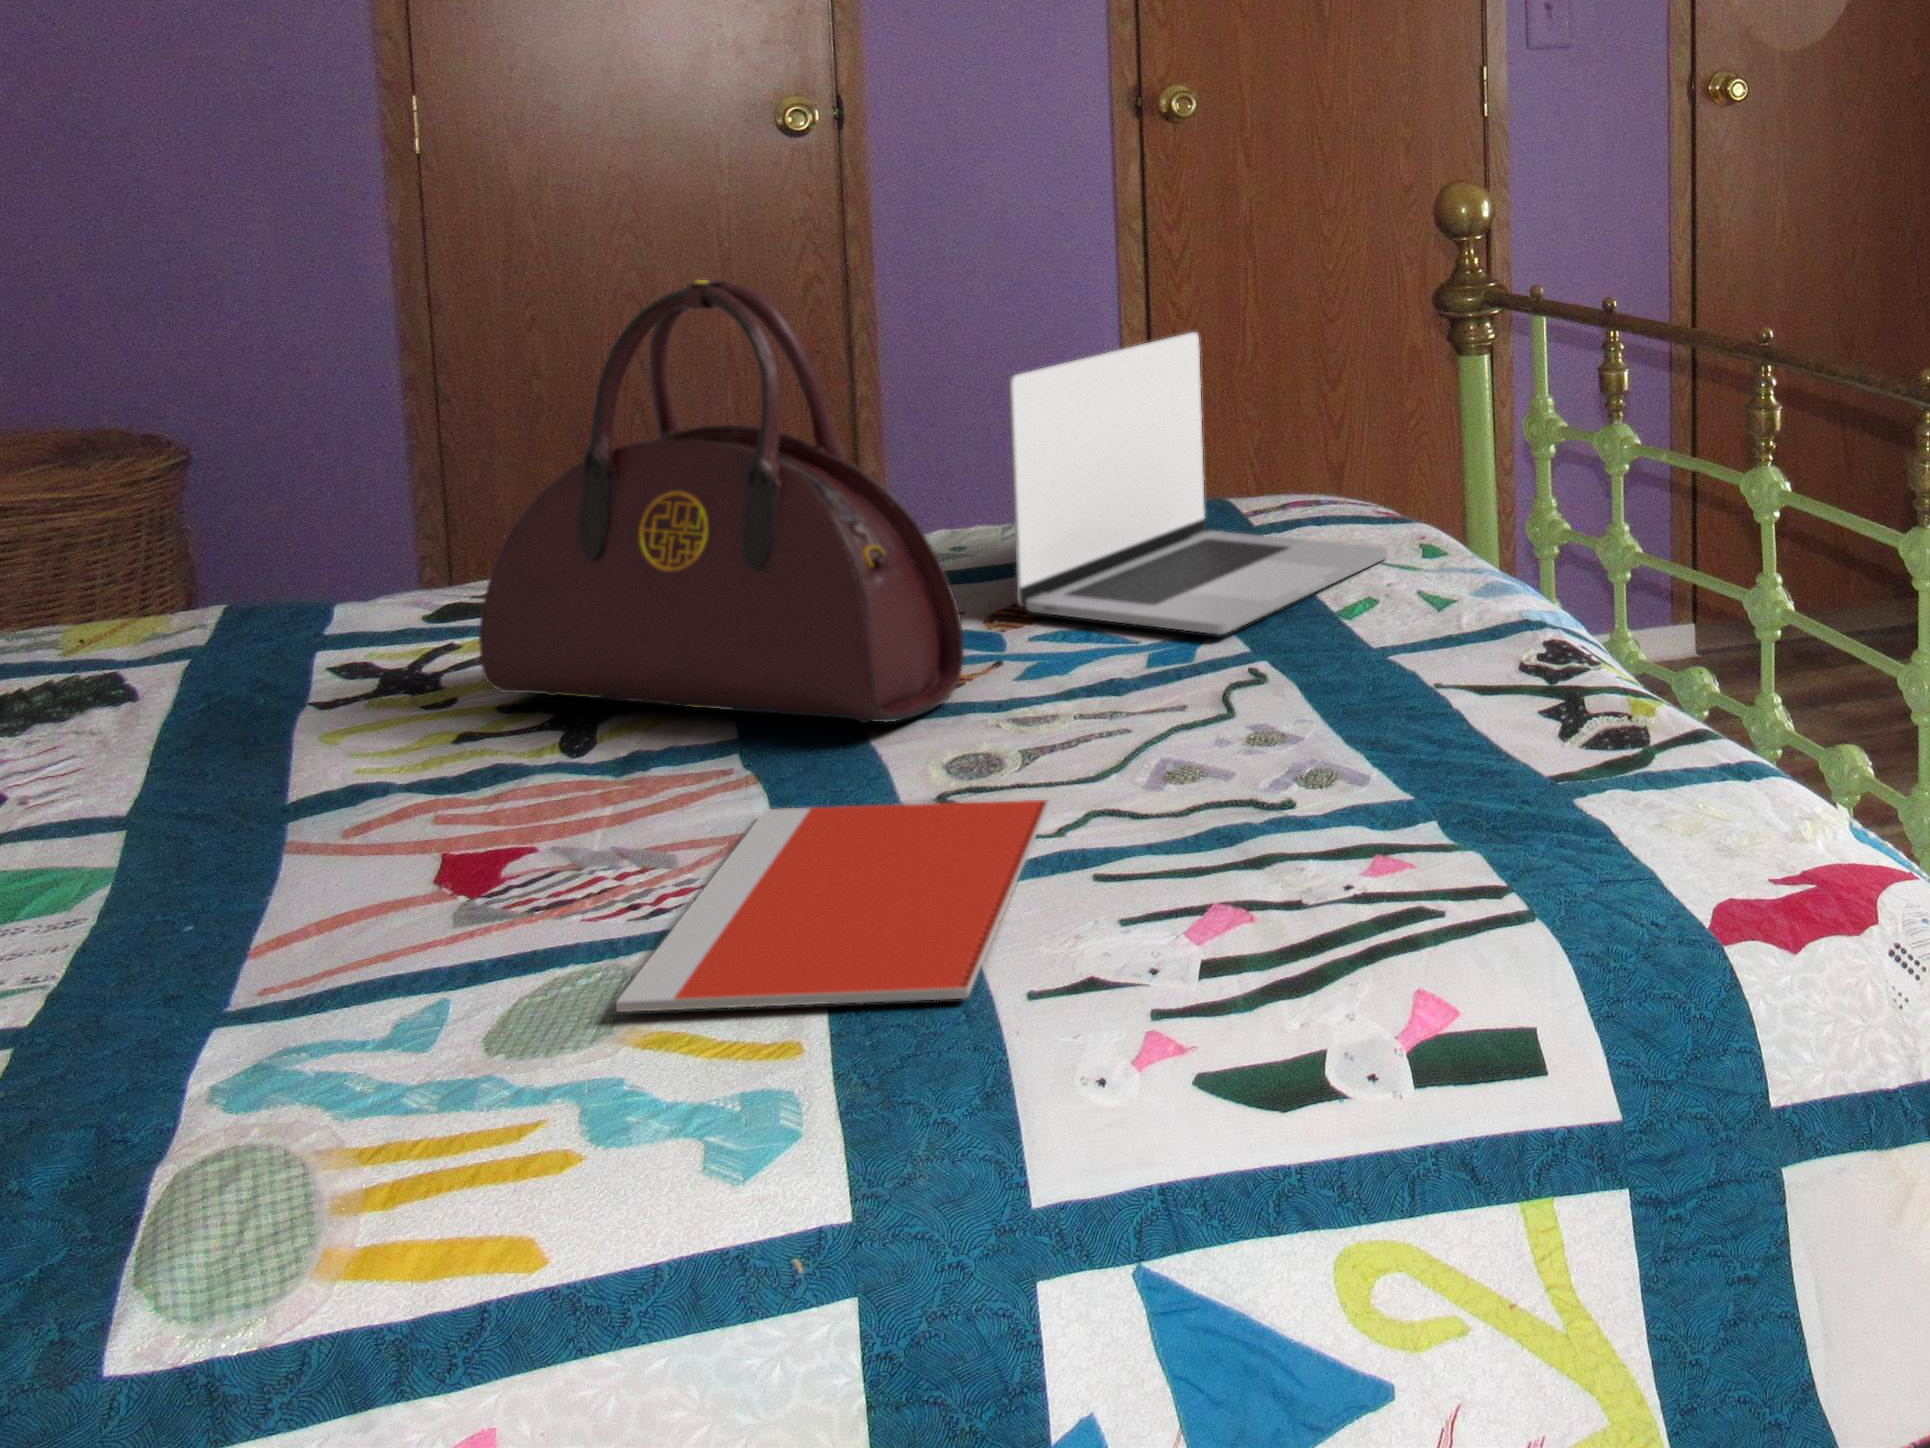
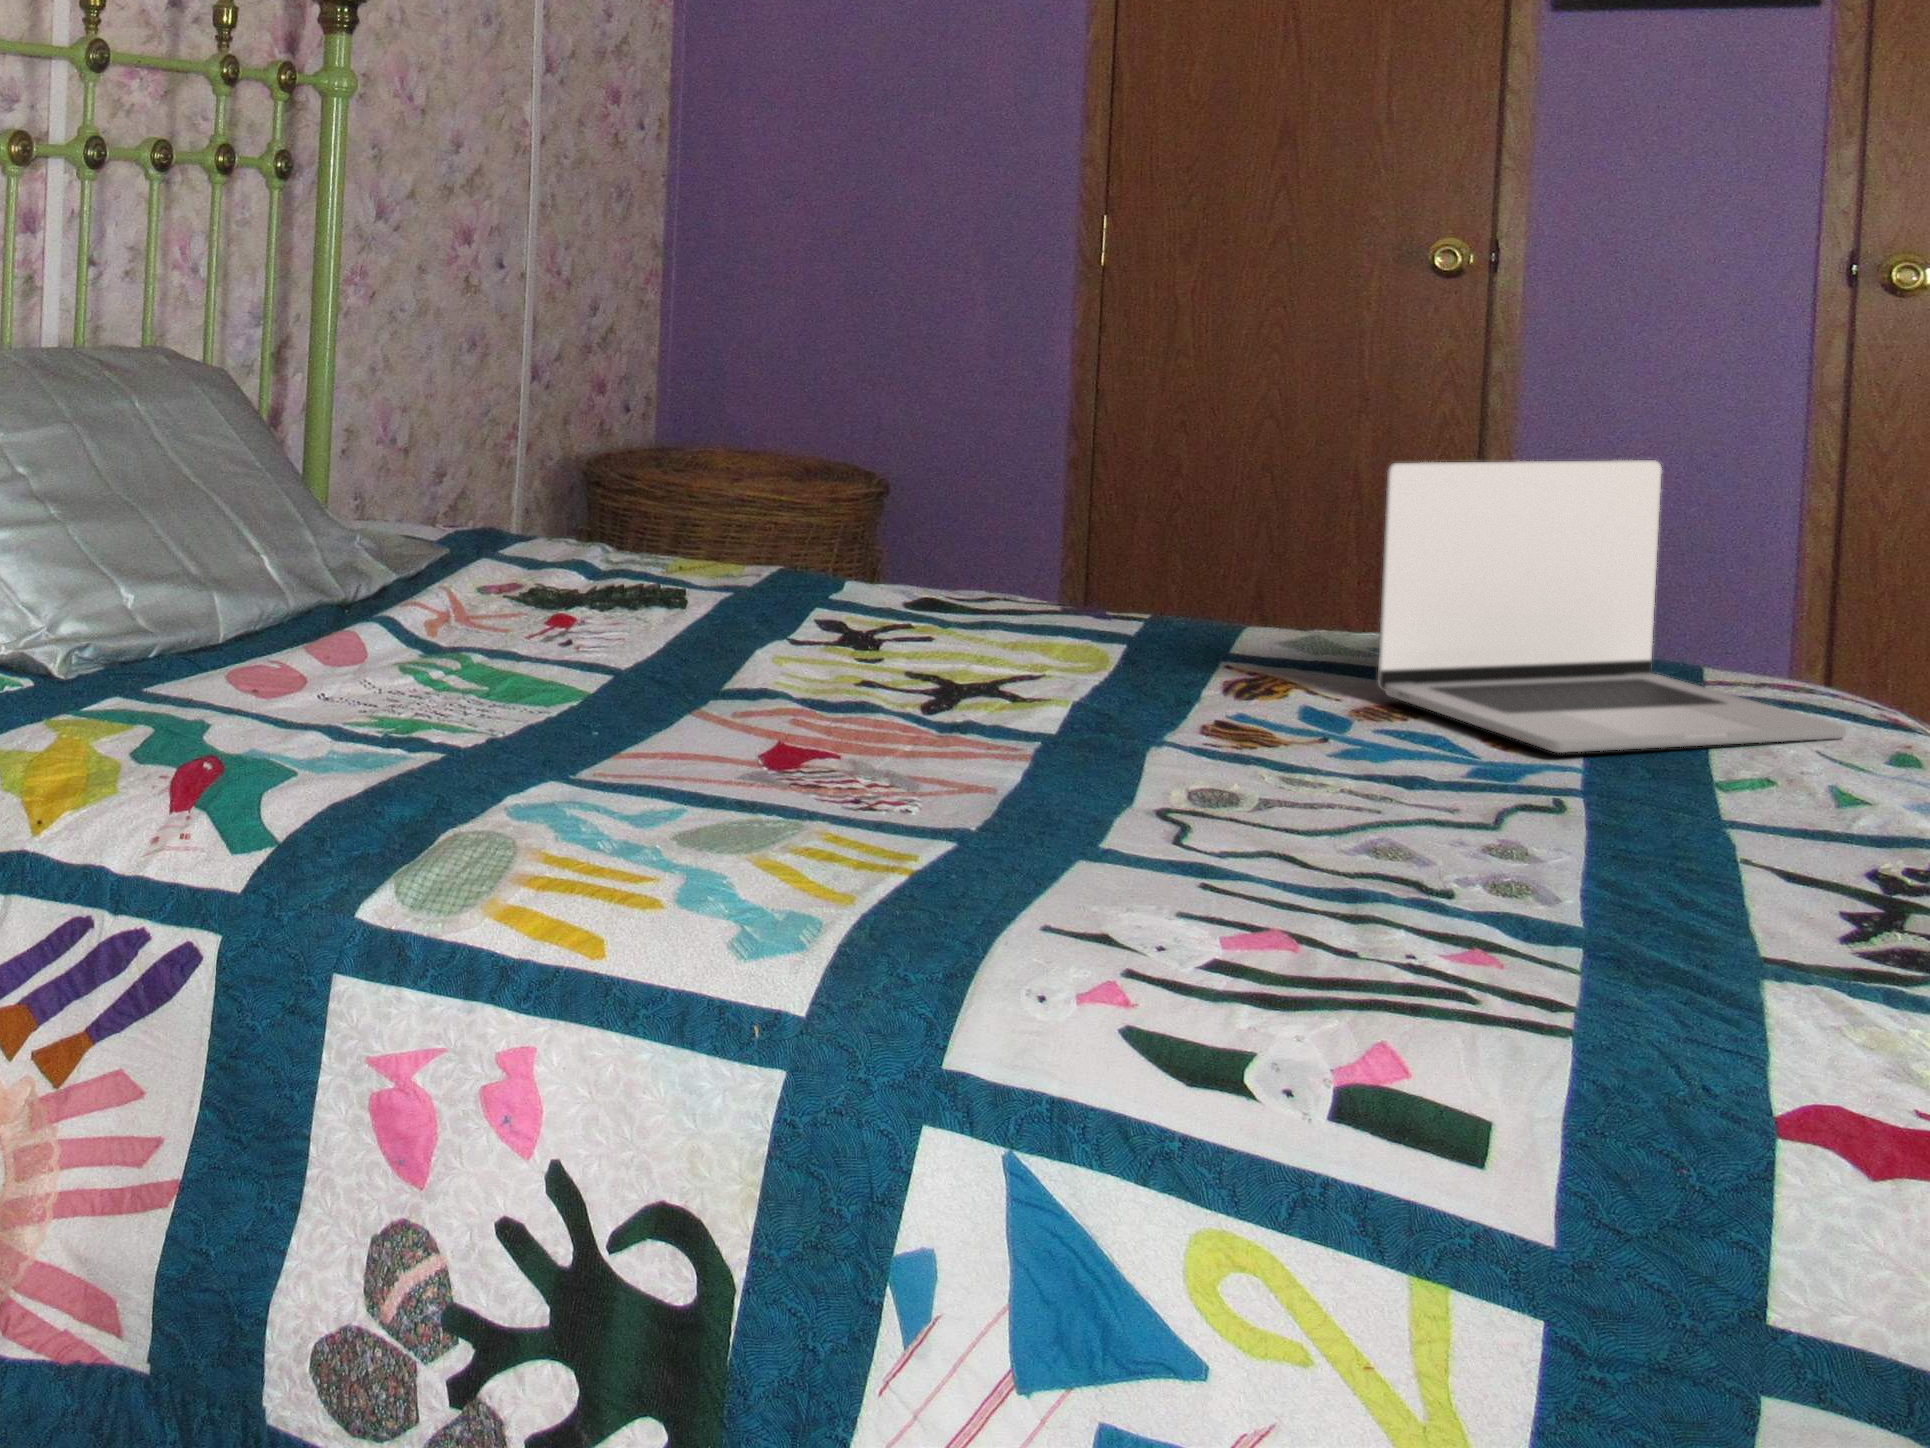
handbag: present [479,280,964,723] -> none [892,331,1262,740]
notebook: present [616,800,1048,1012] -> none [764,767,1232,917]

